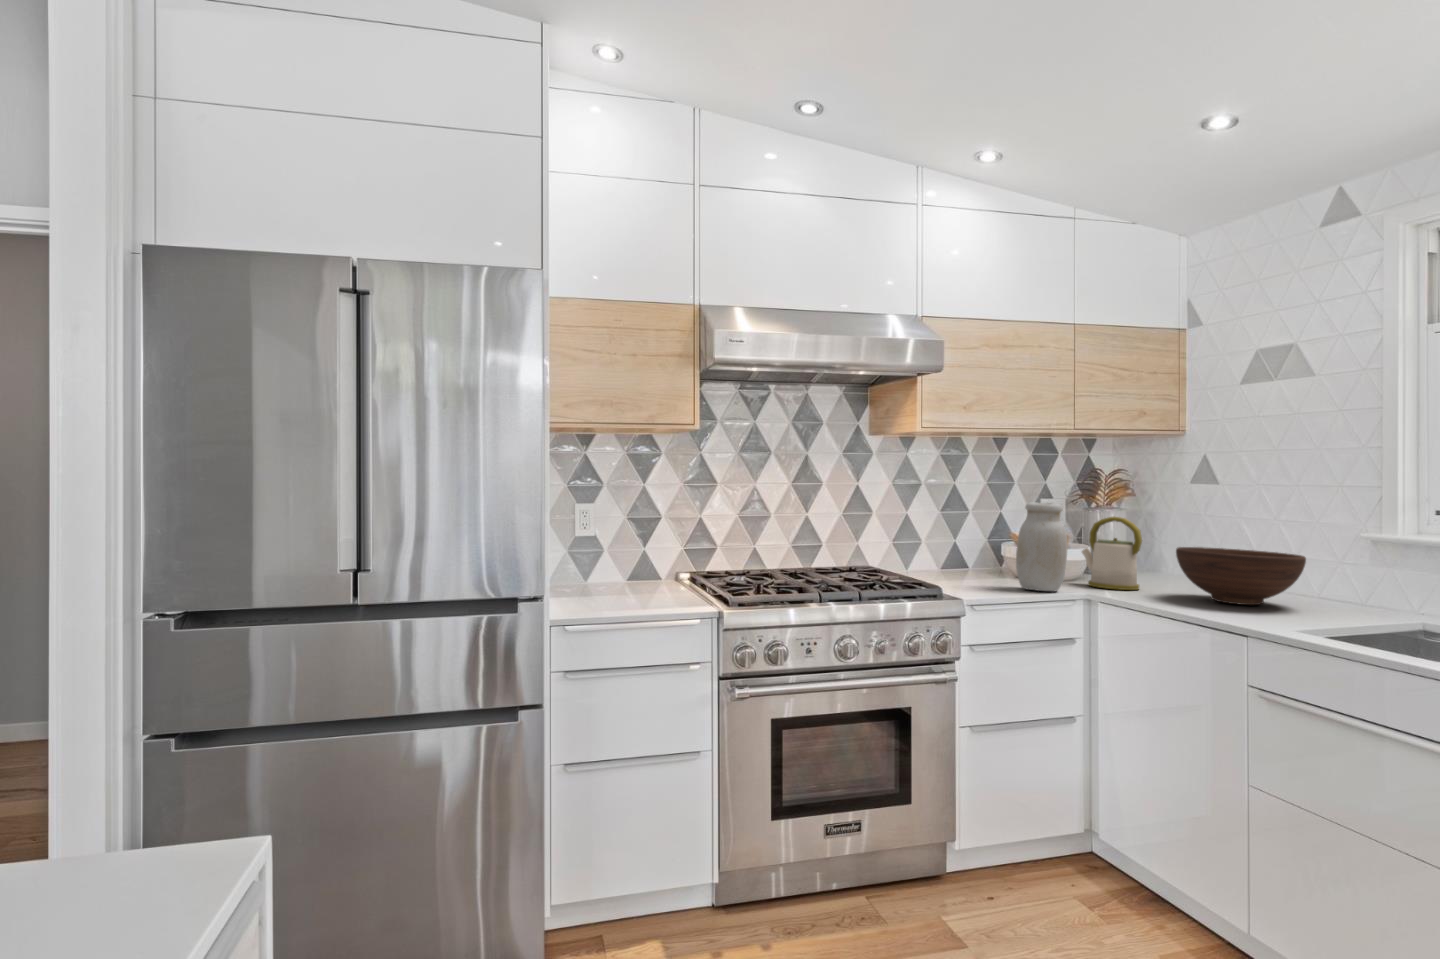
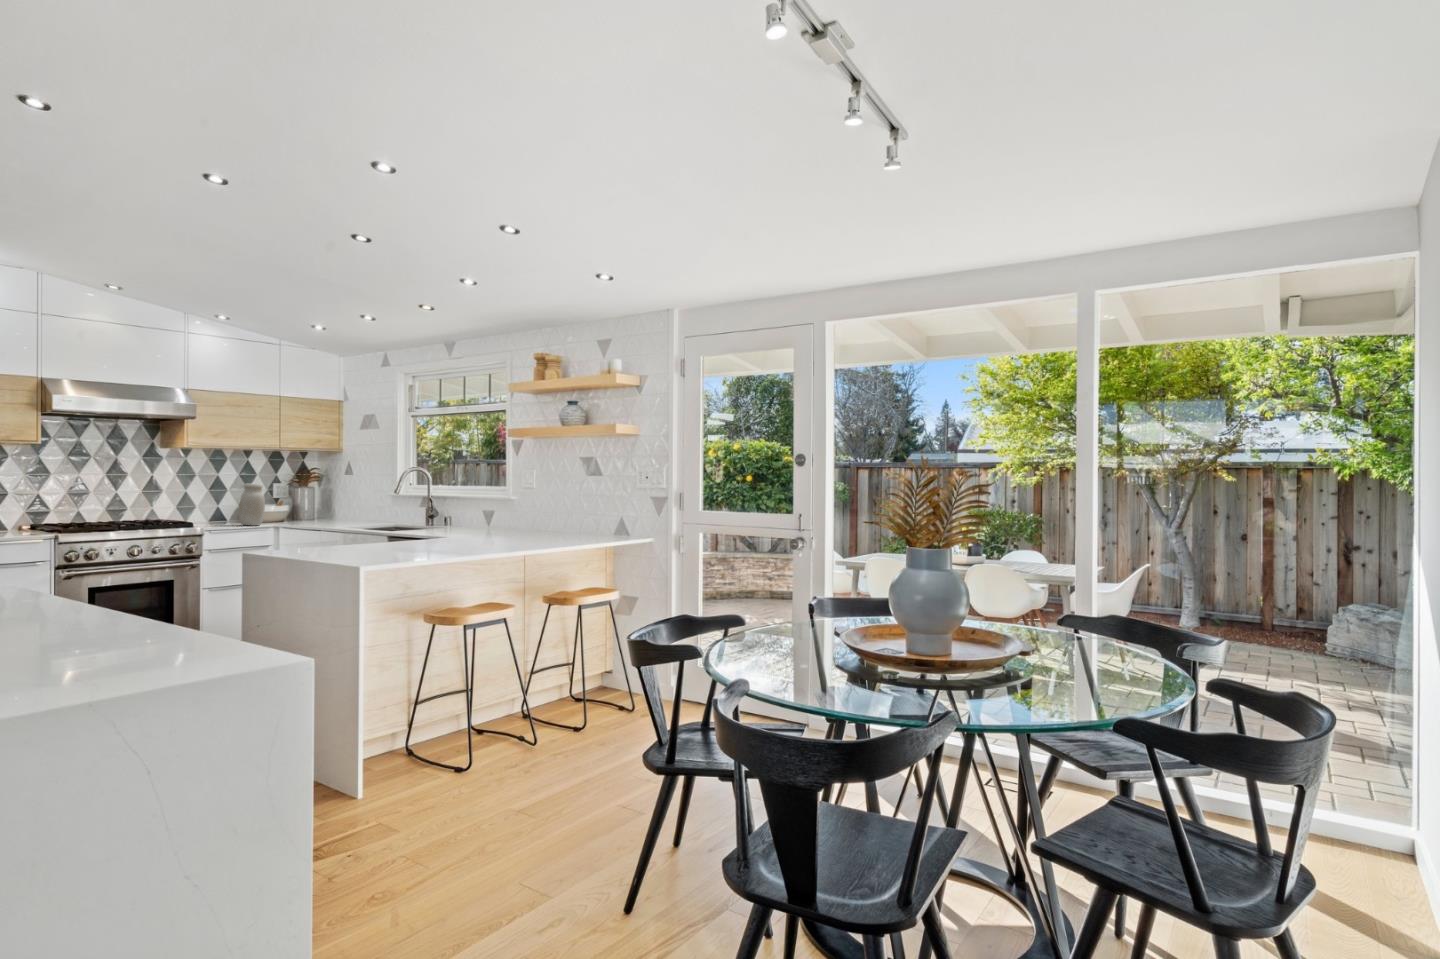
kettle: present [1082,517,1142,590] -> none [281,491,308,525]
fruit bowl: present [1176,547,1306,605] -> none [316,503,368,526]

